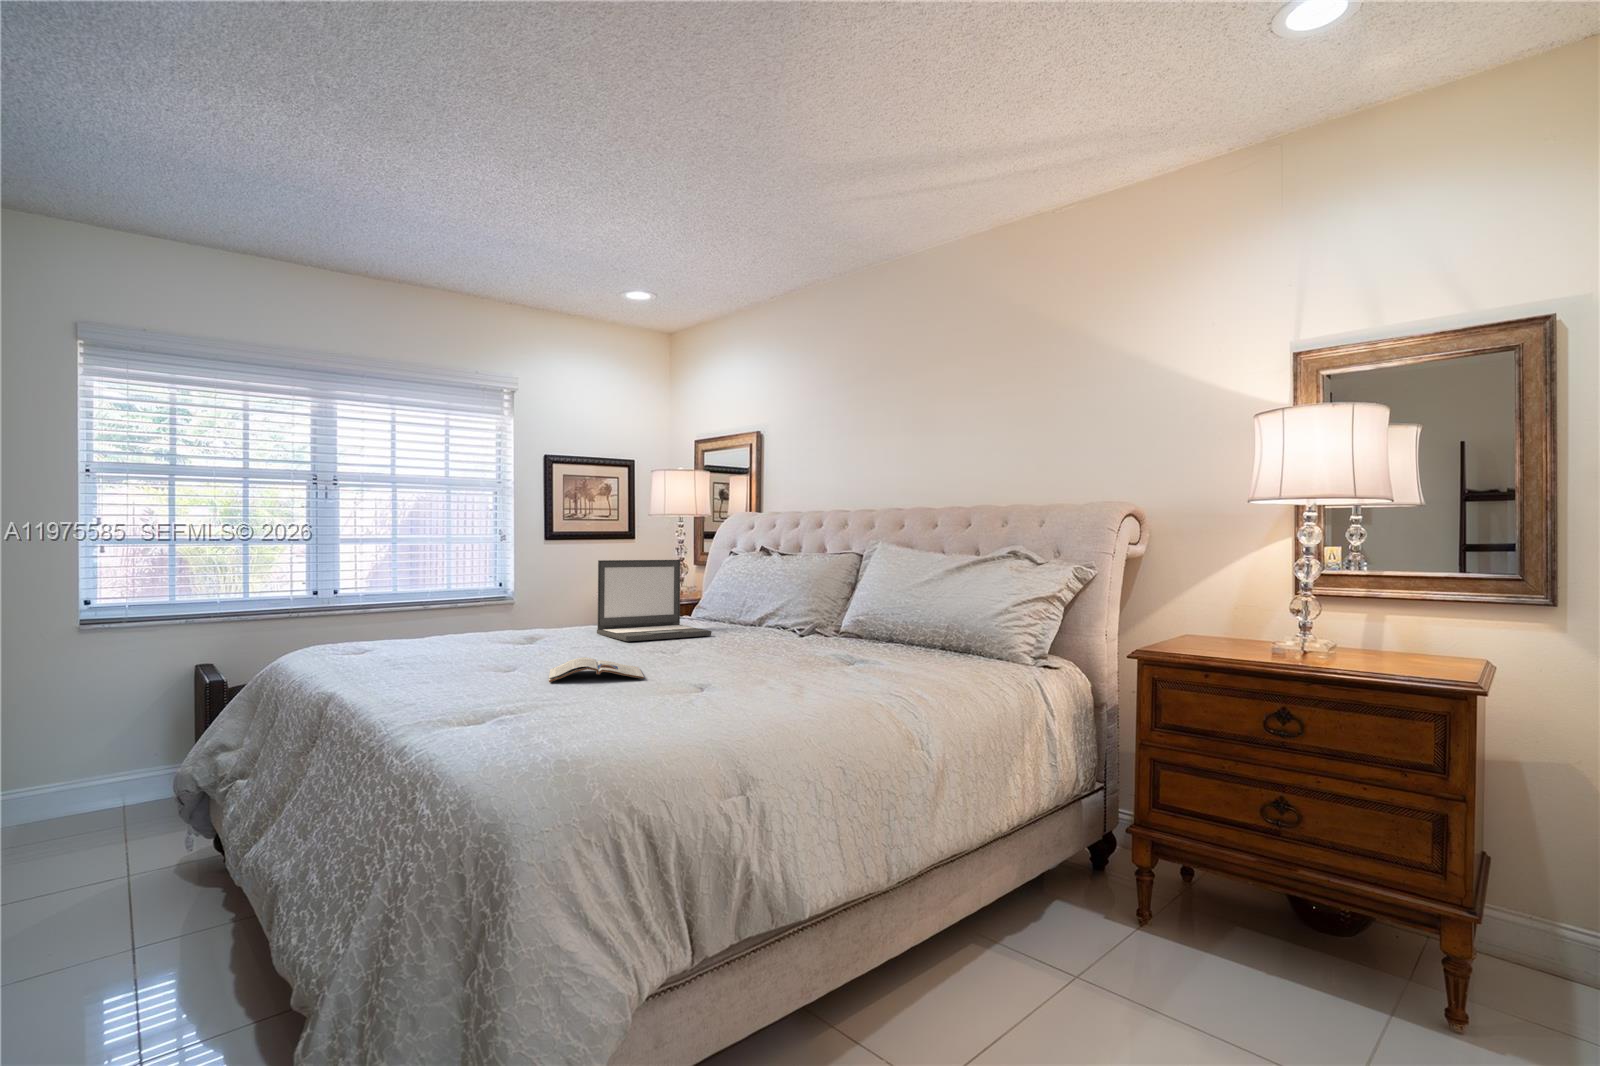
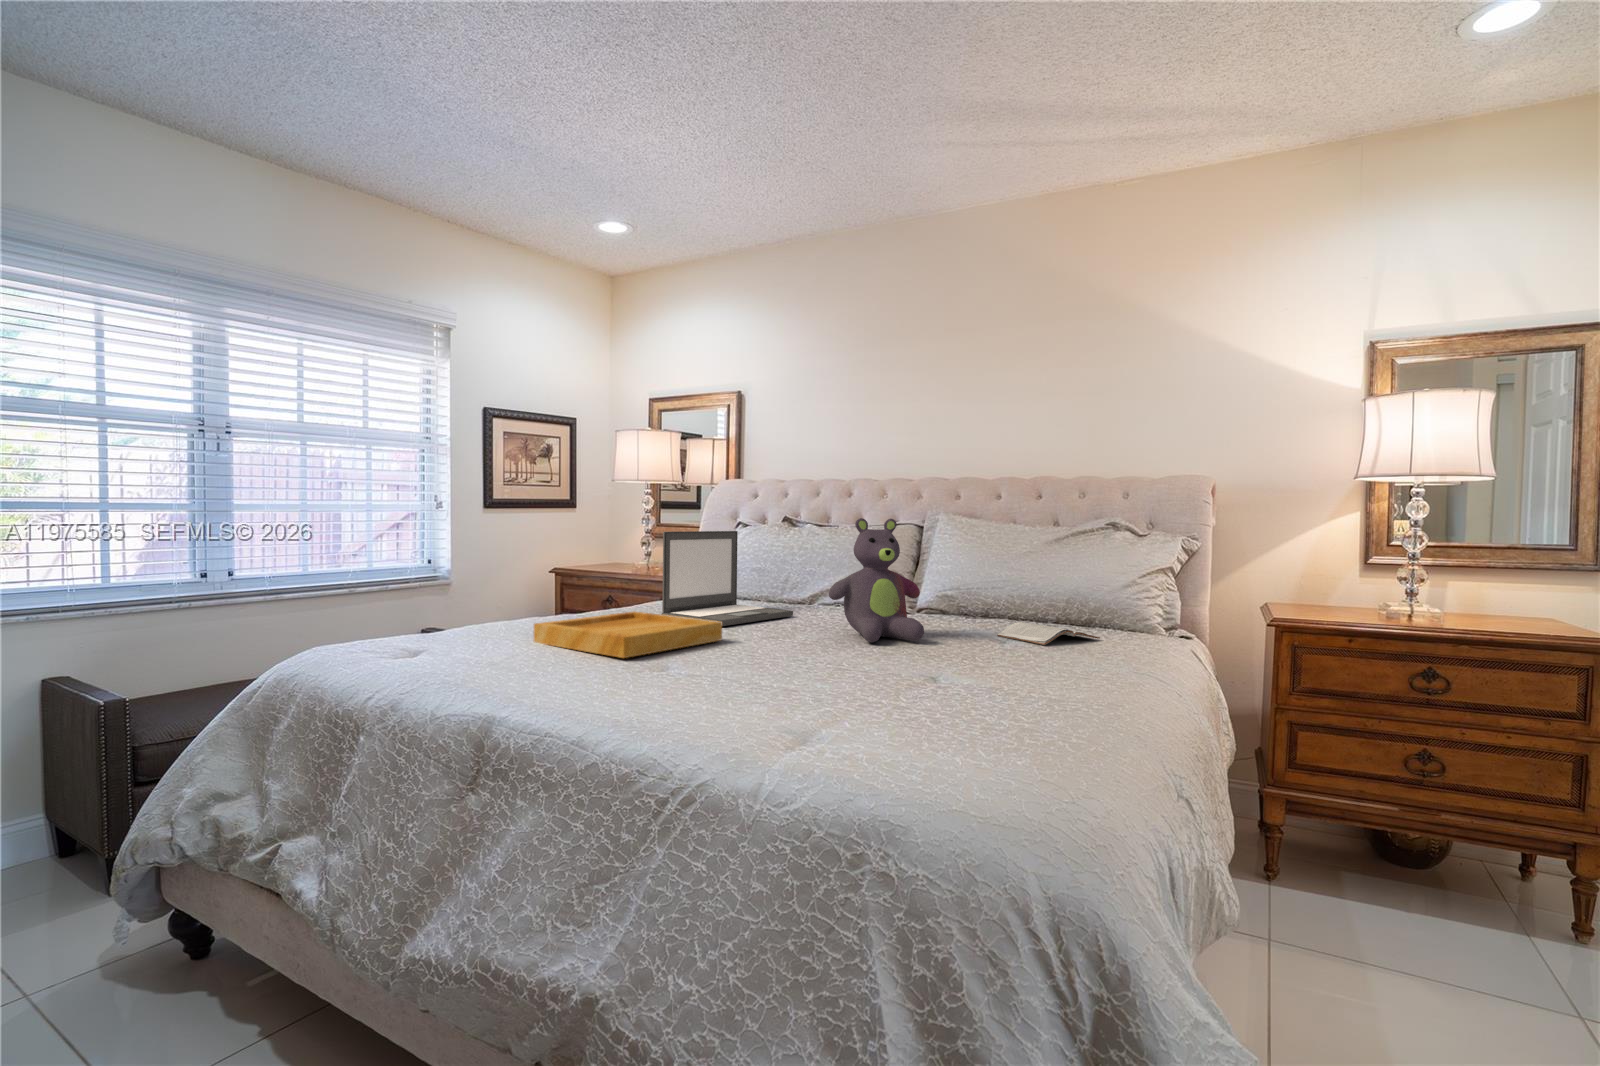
stuffed bear: none [701,548,788,658] -> present [829,518,924,642]
tray: none [455,627,598,661] -> present [534,612,722,658]
magazine: present [549,657,644,682] -> present [998,622,1100,645]

